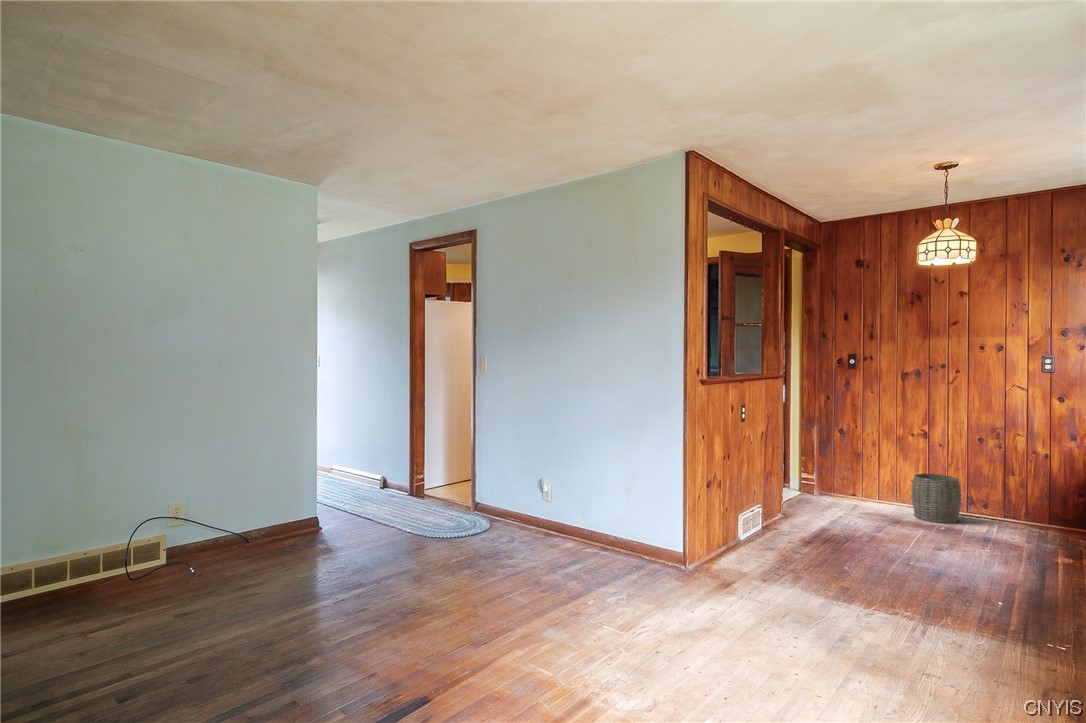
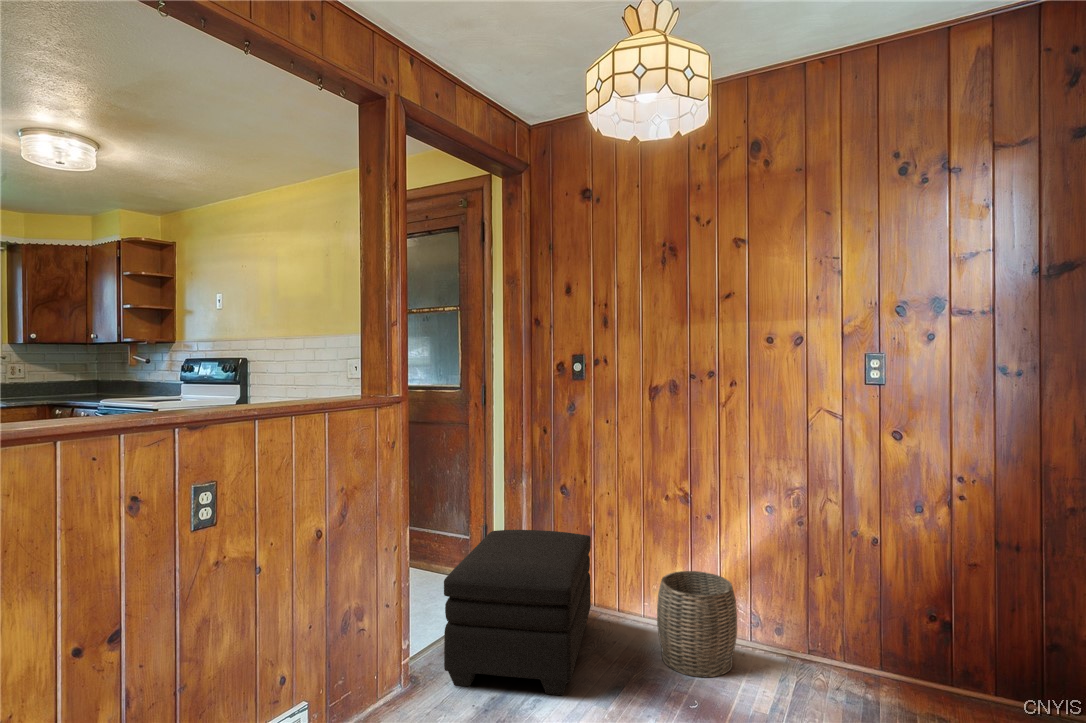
ottoman: none [801,451,874,523] -> present [444,530,591,695]

